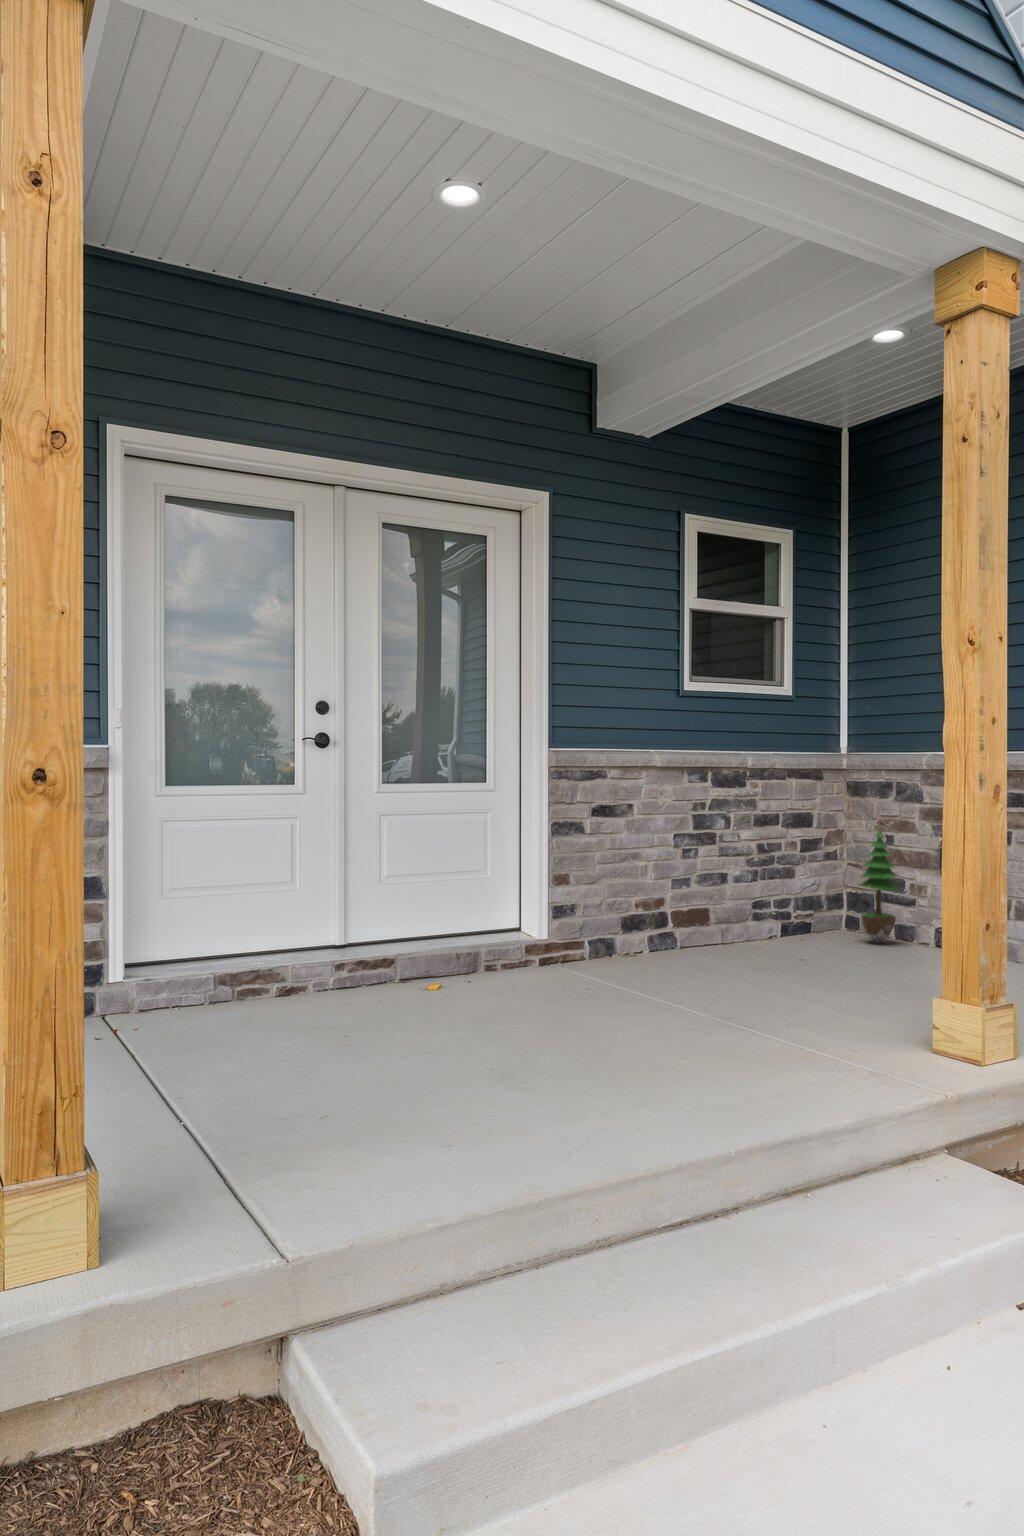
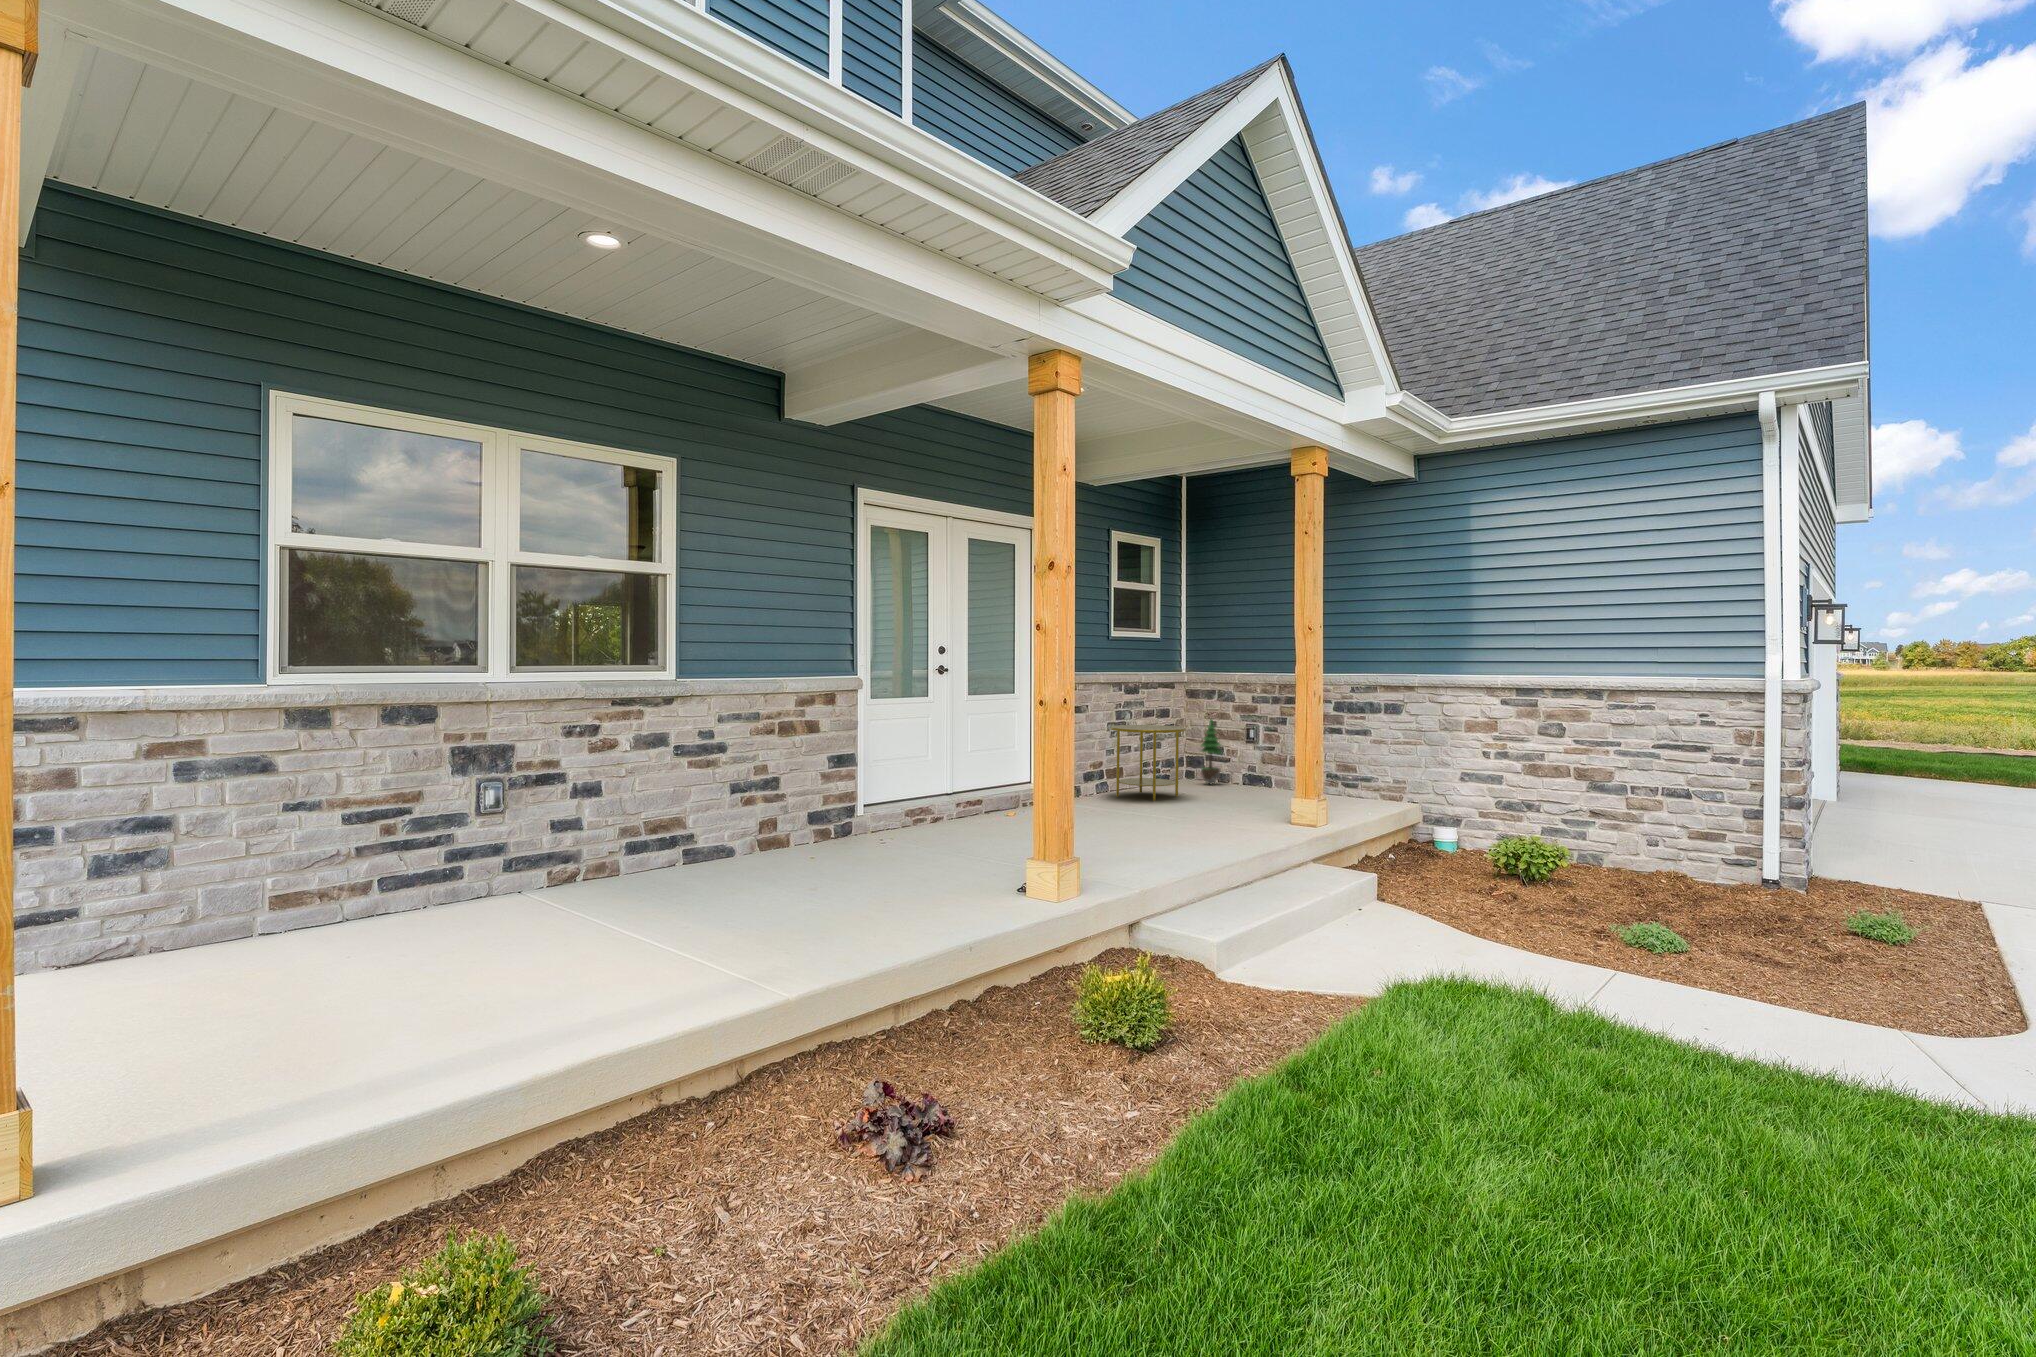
side table: none [668,838,799,973] -> present [1110,725,1186,801]

